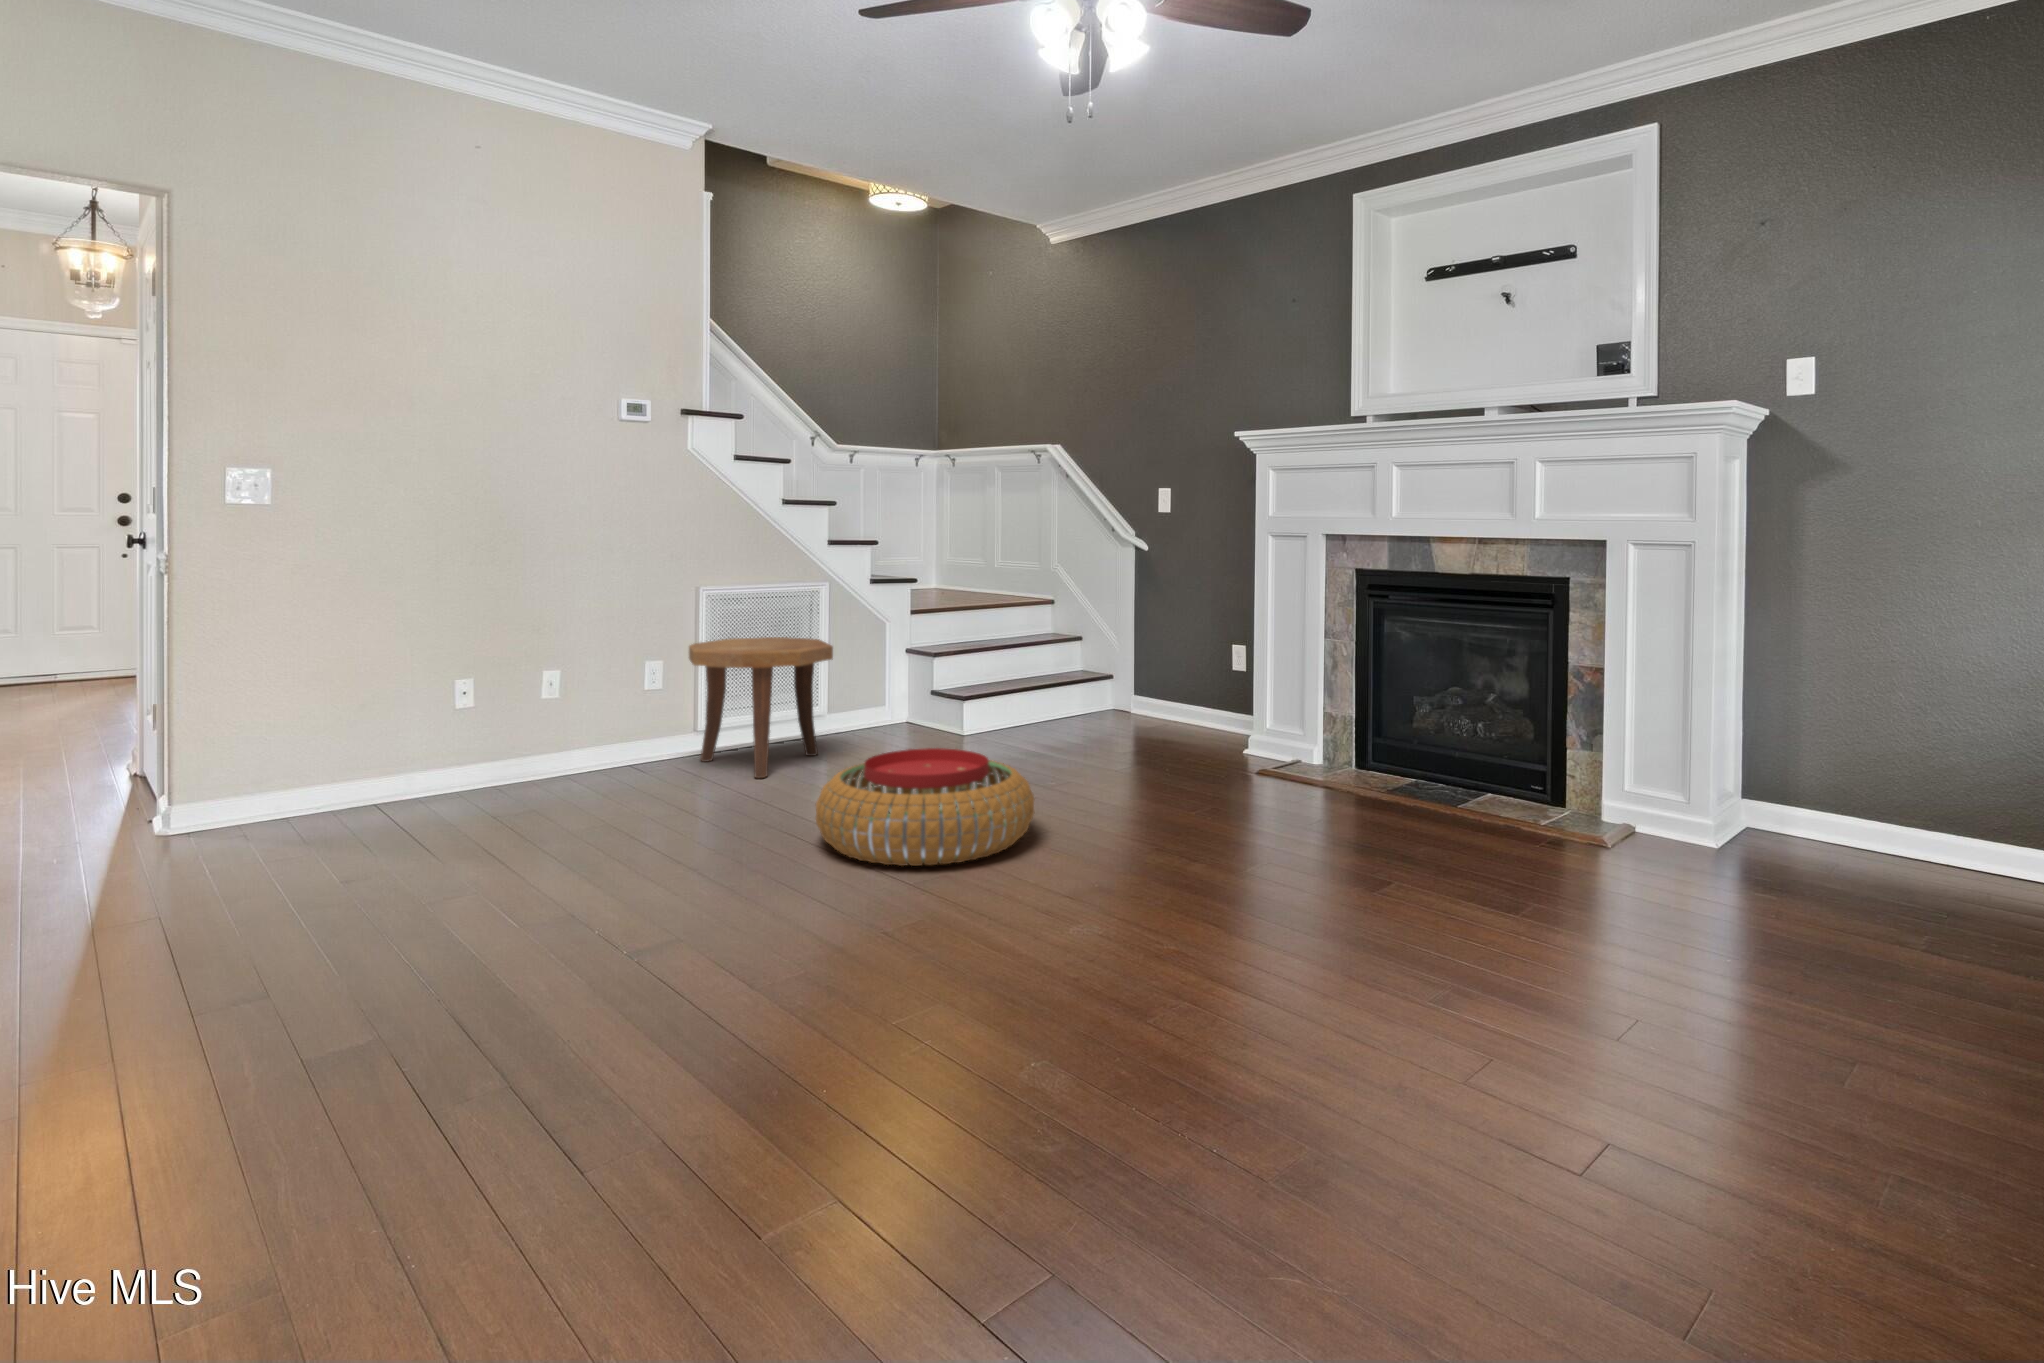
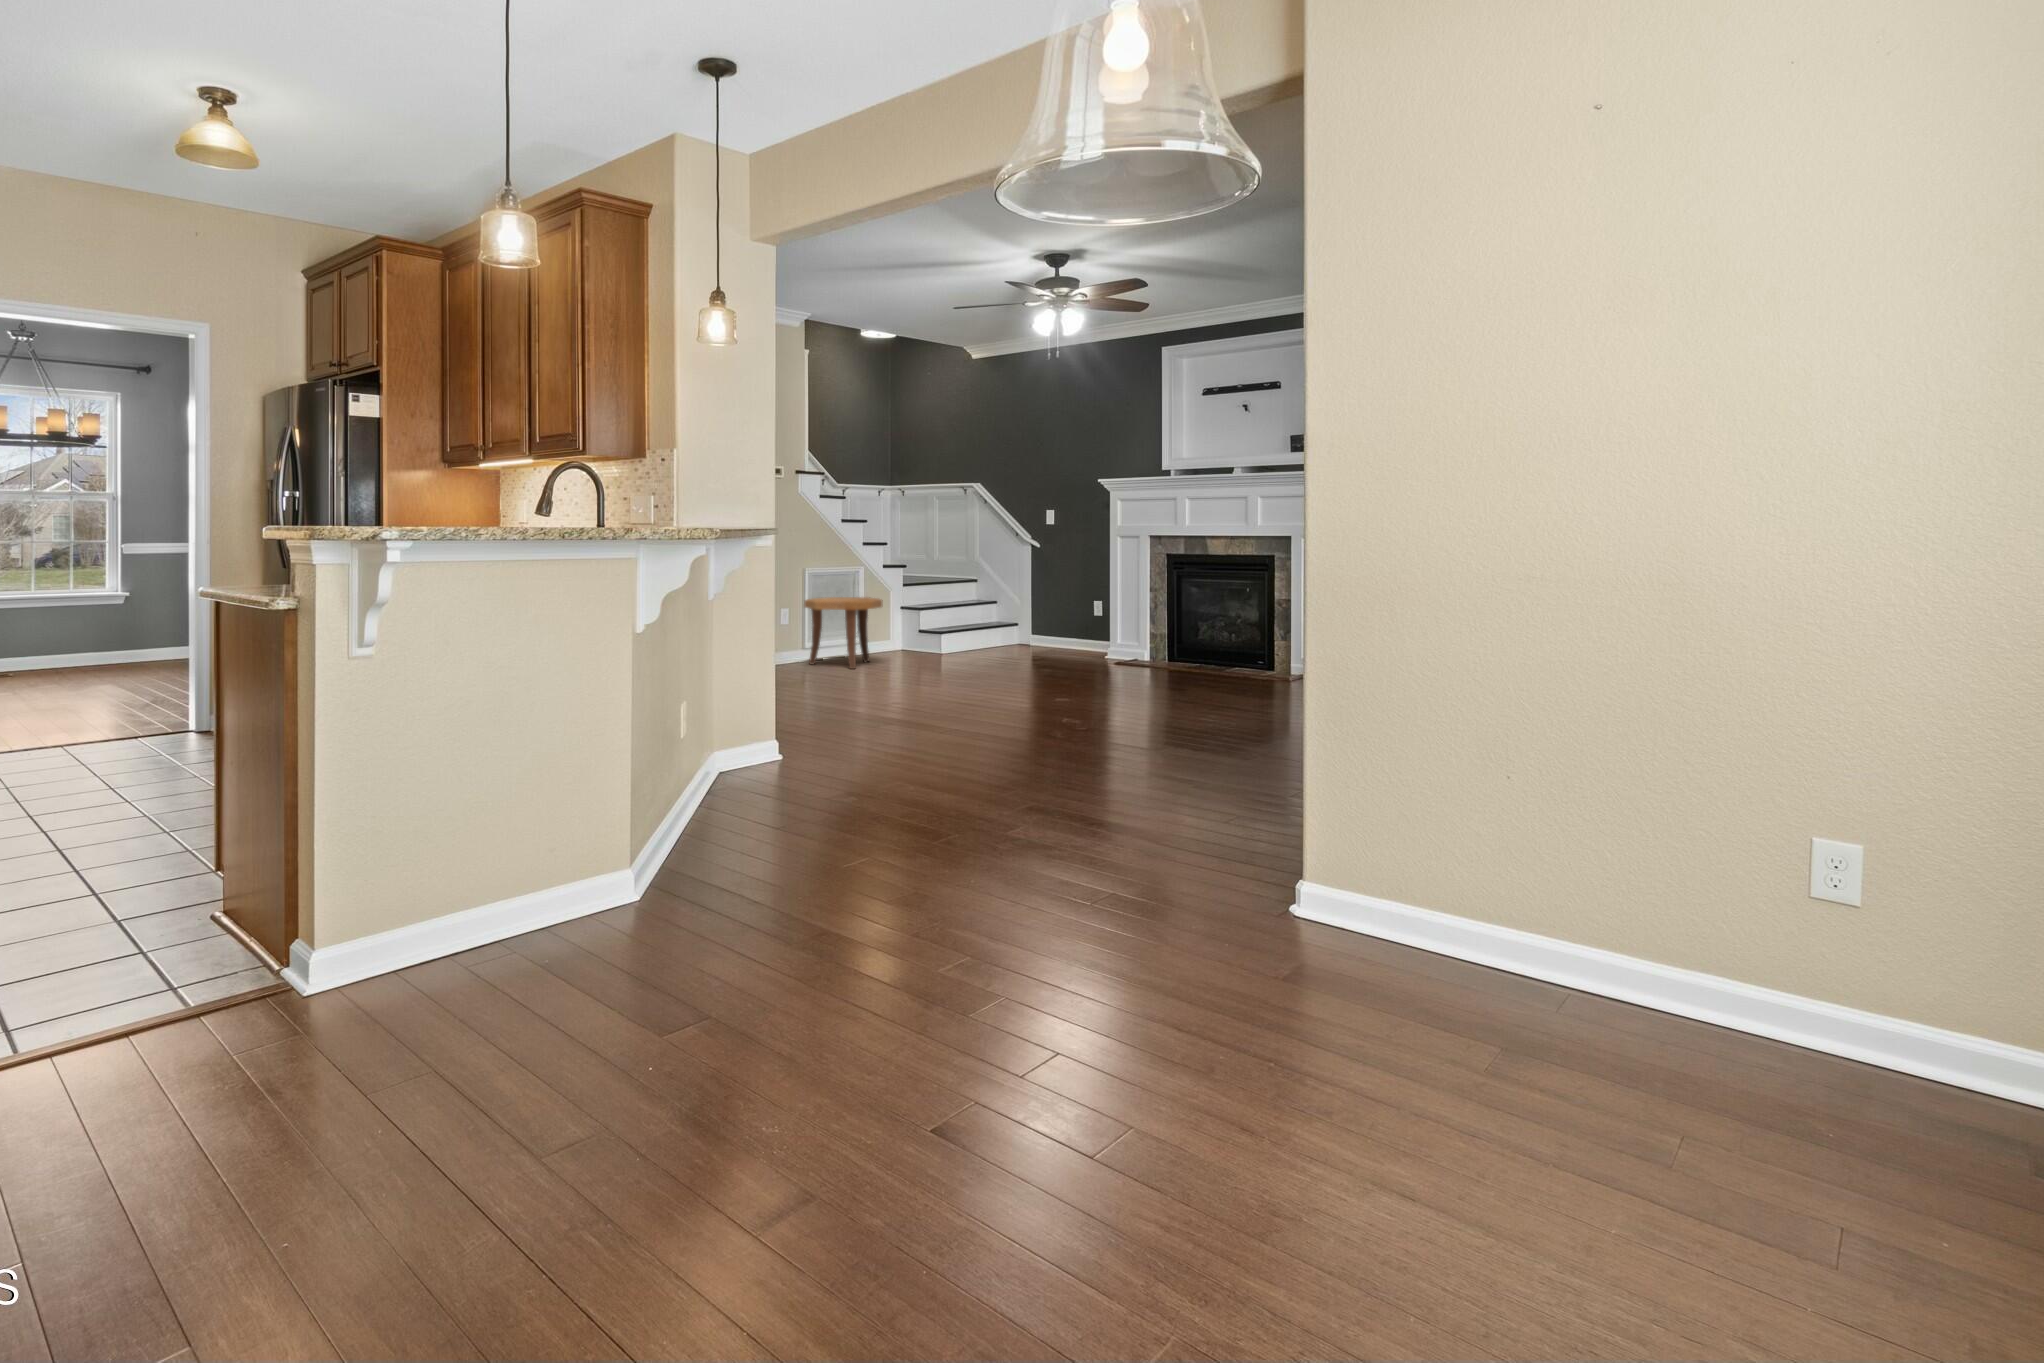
pouf: present [816,748,1034,866] -> none [914,643,1017,689]

